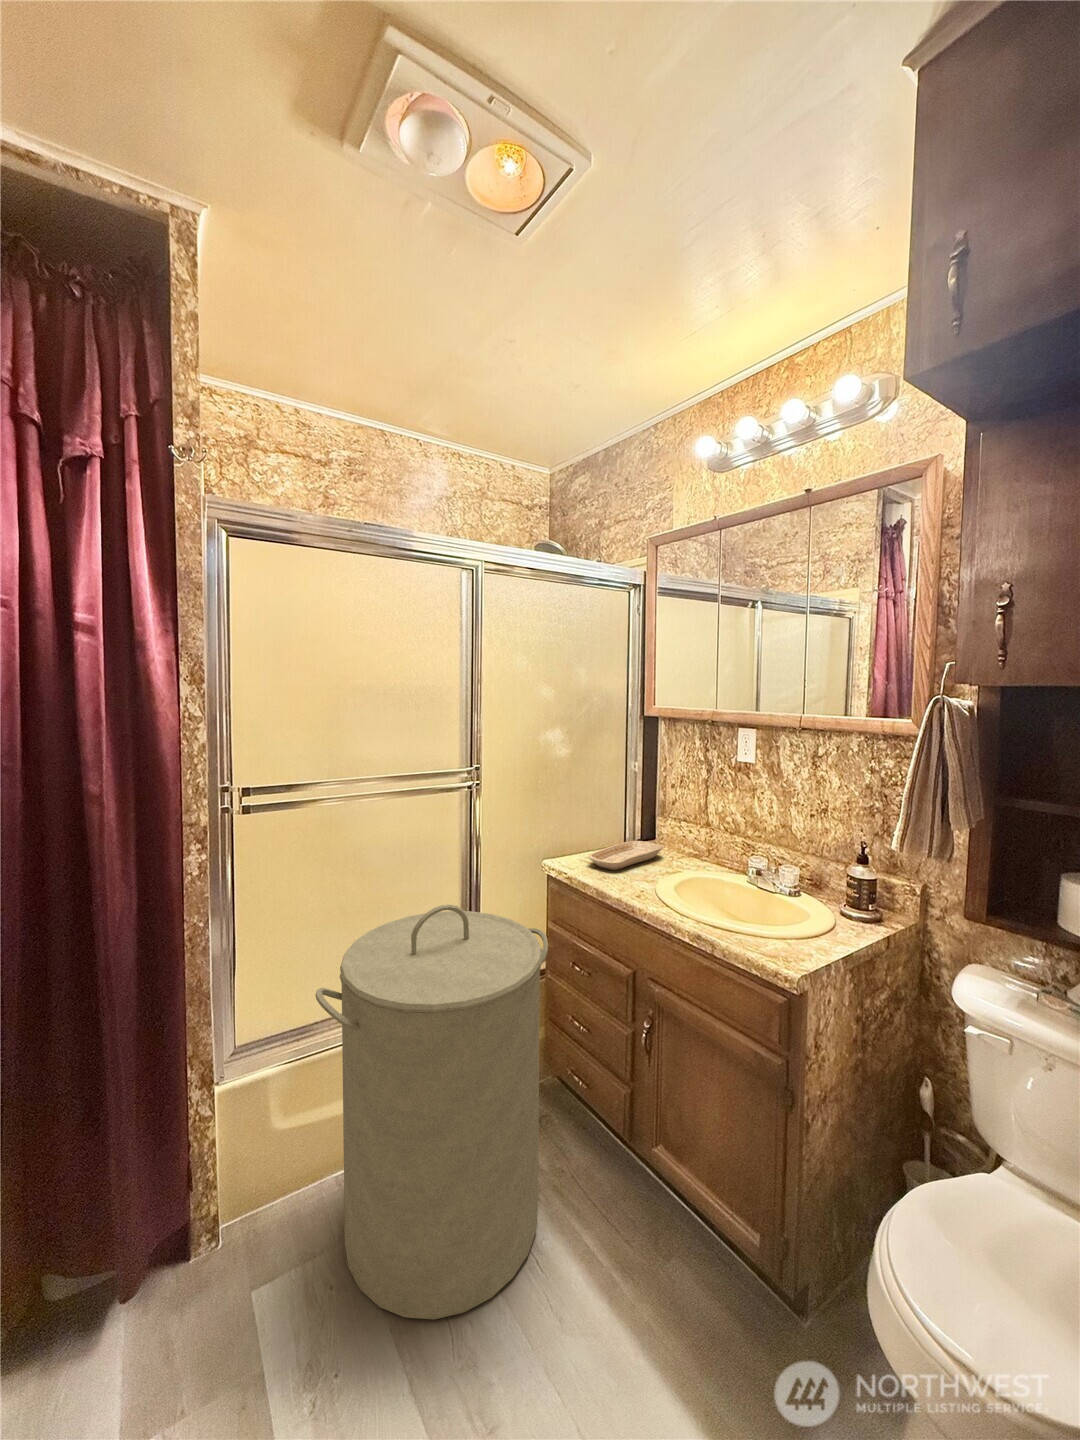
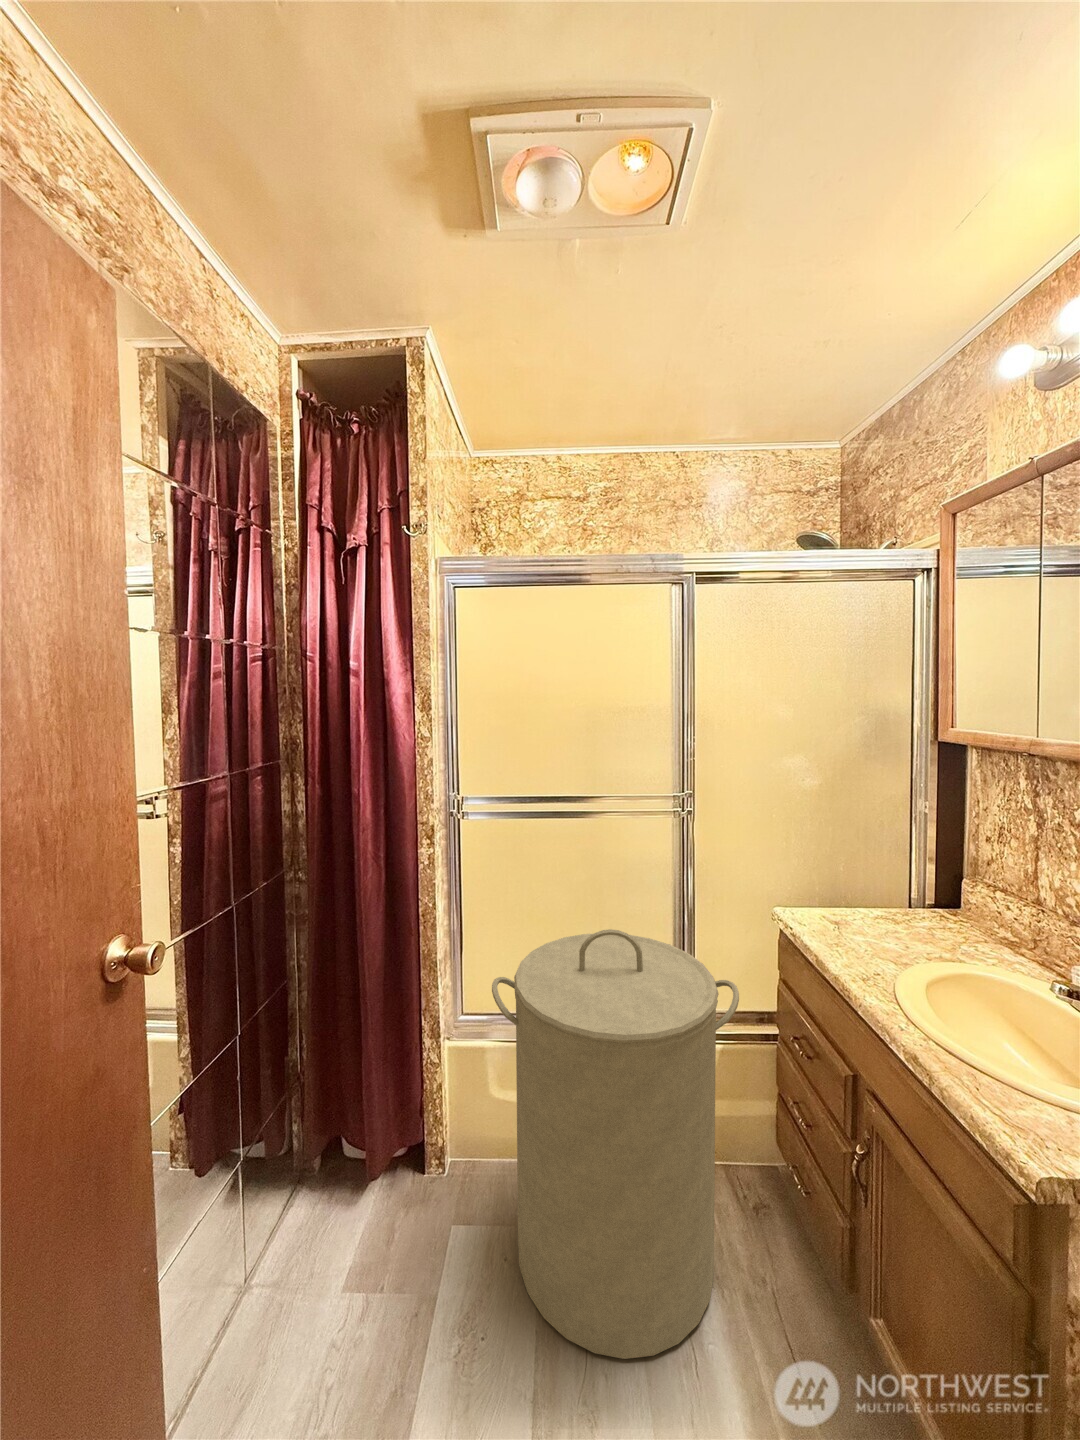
tray: present [588,841,663,870] -> none [825,906,952,938]

